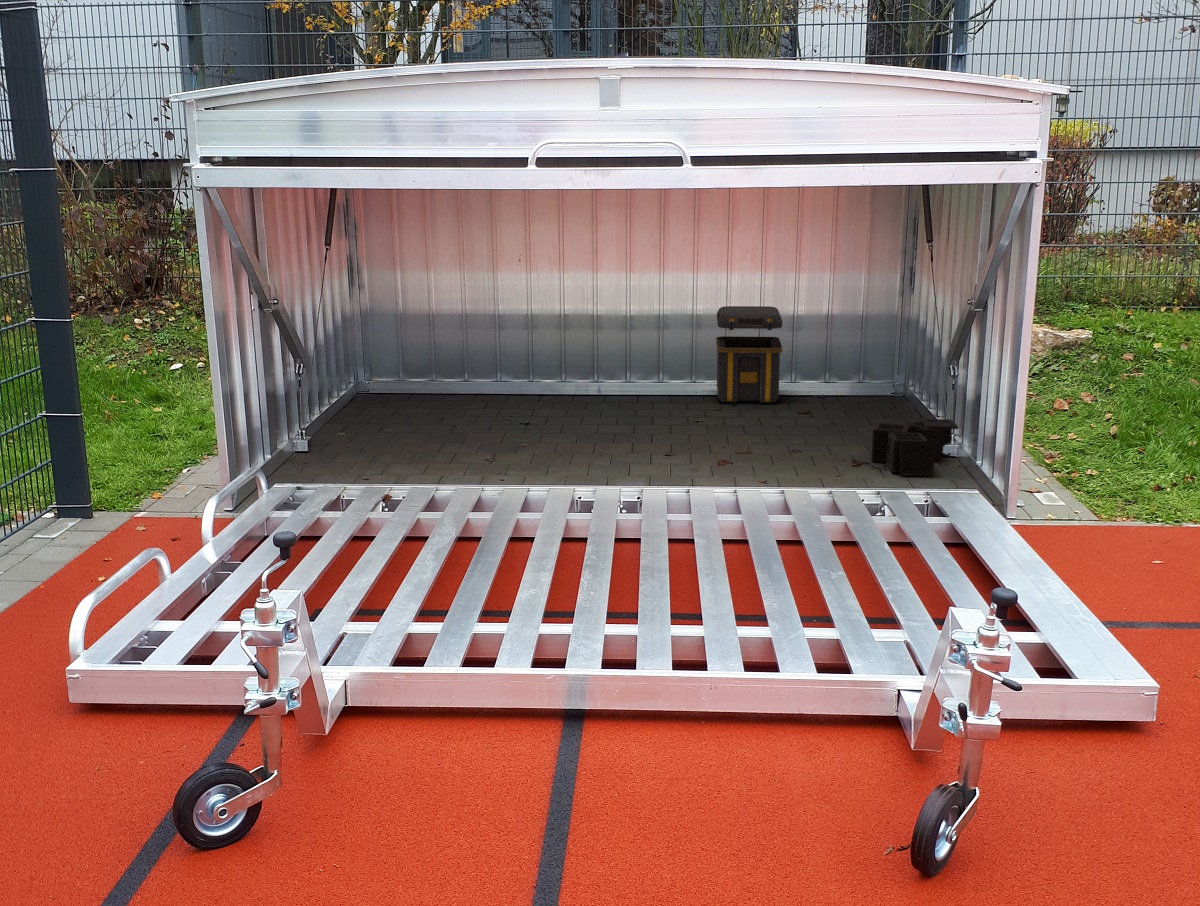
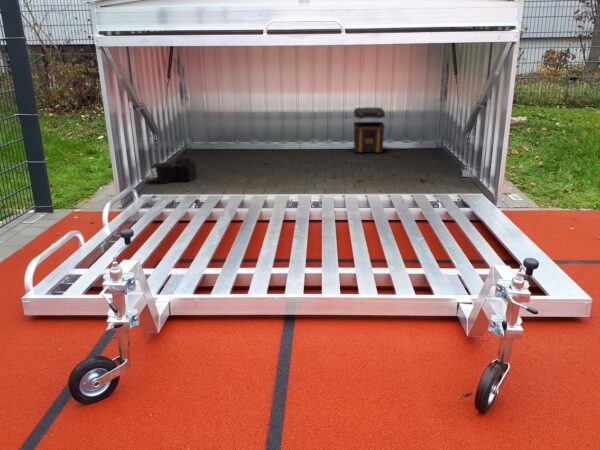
storage bin: present [871,419,958,476] -> present [151,158,197,183]

